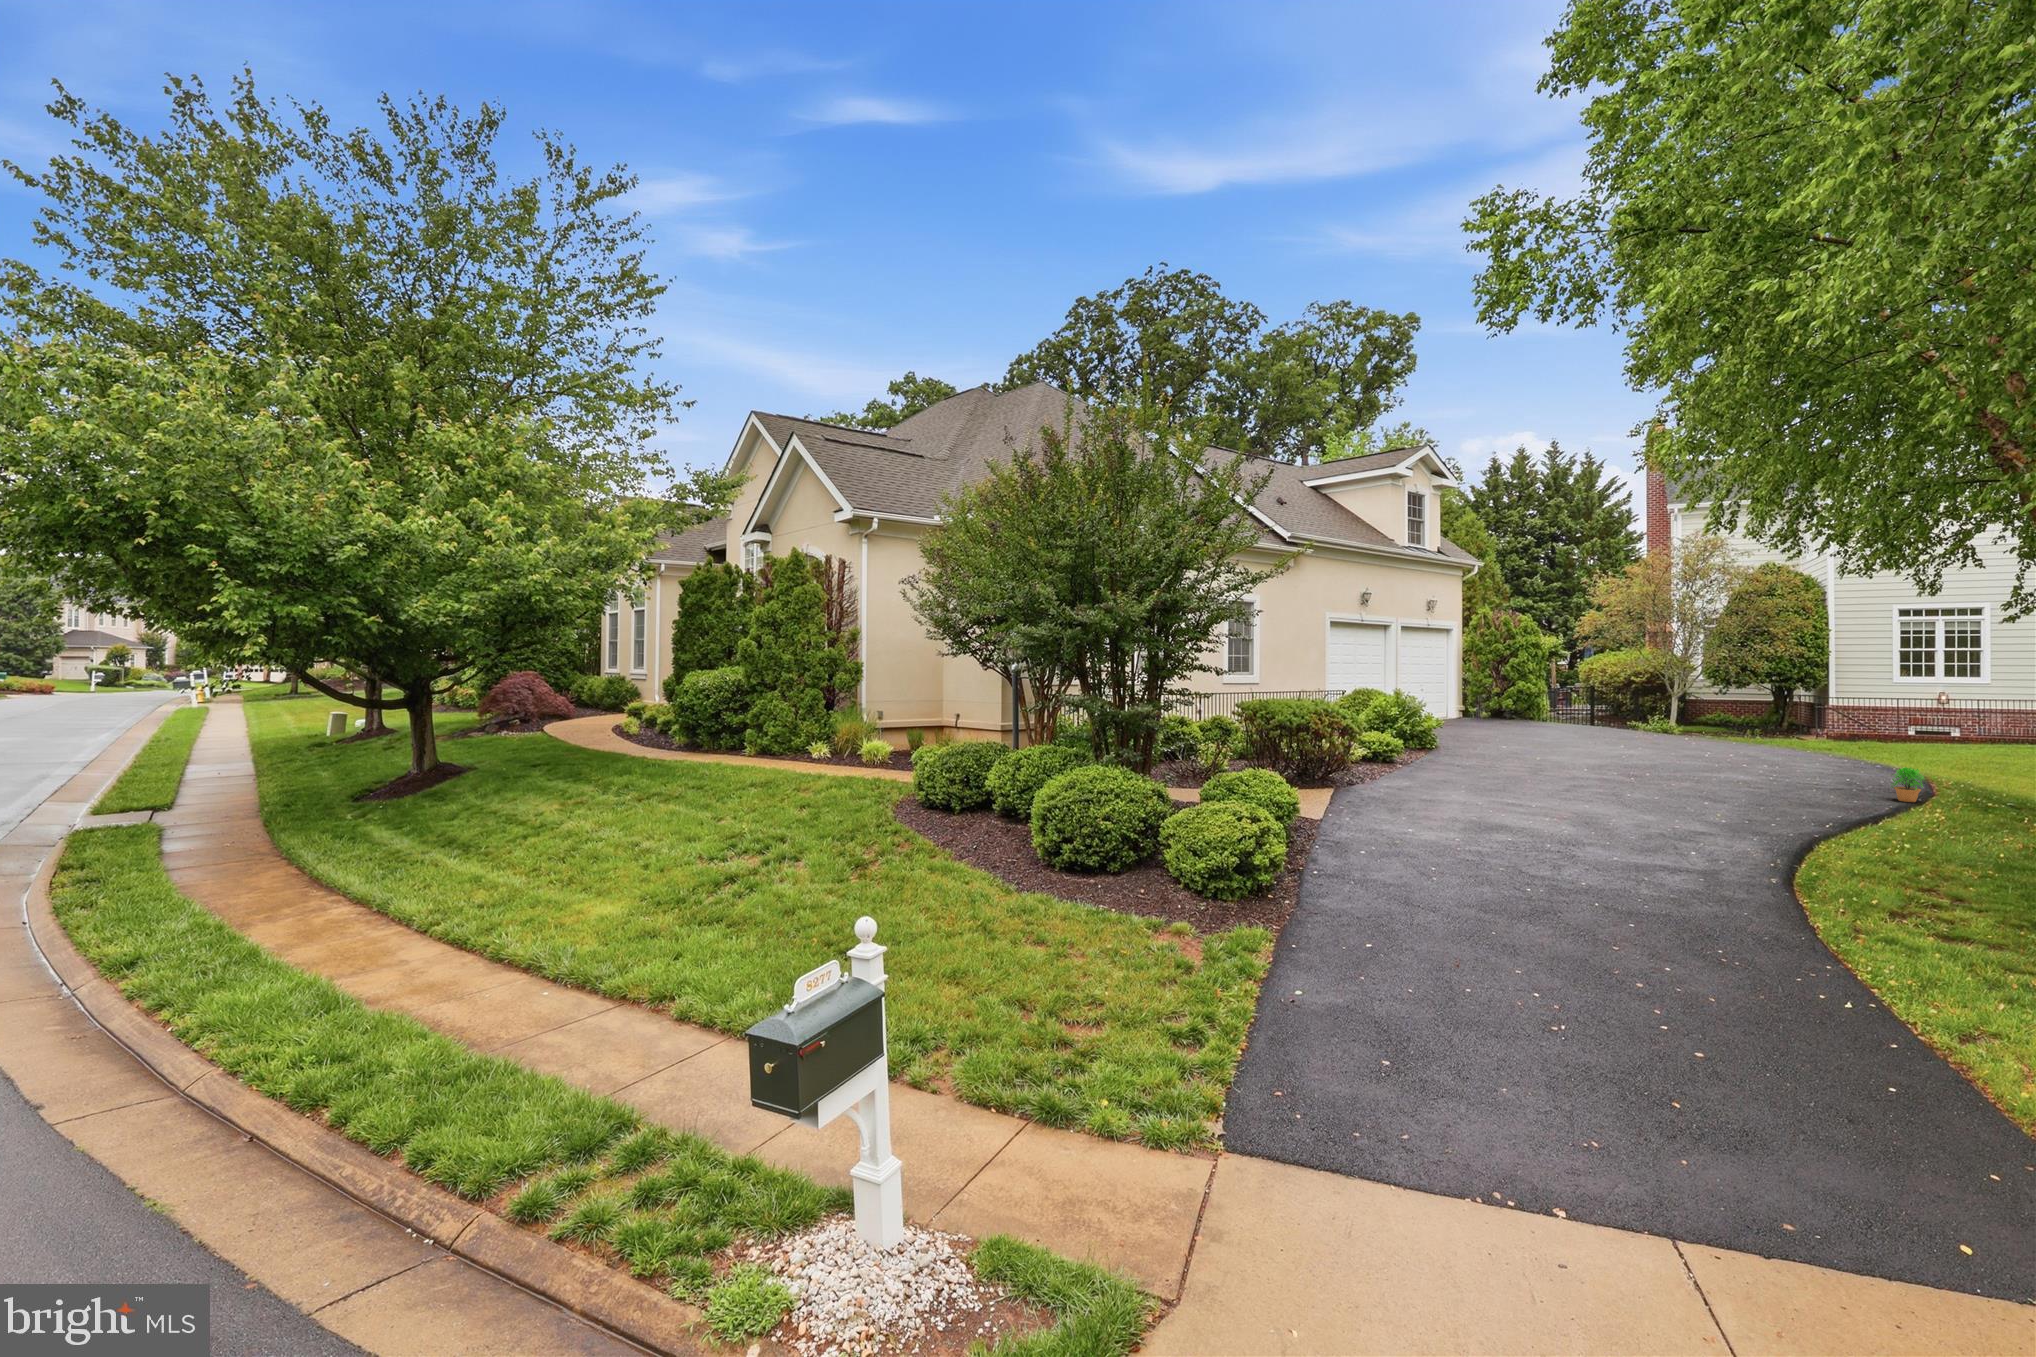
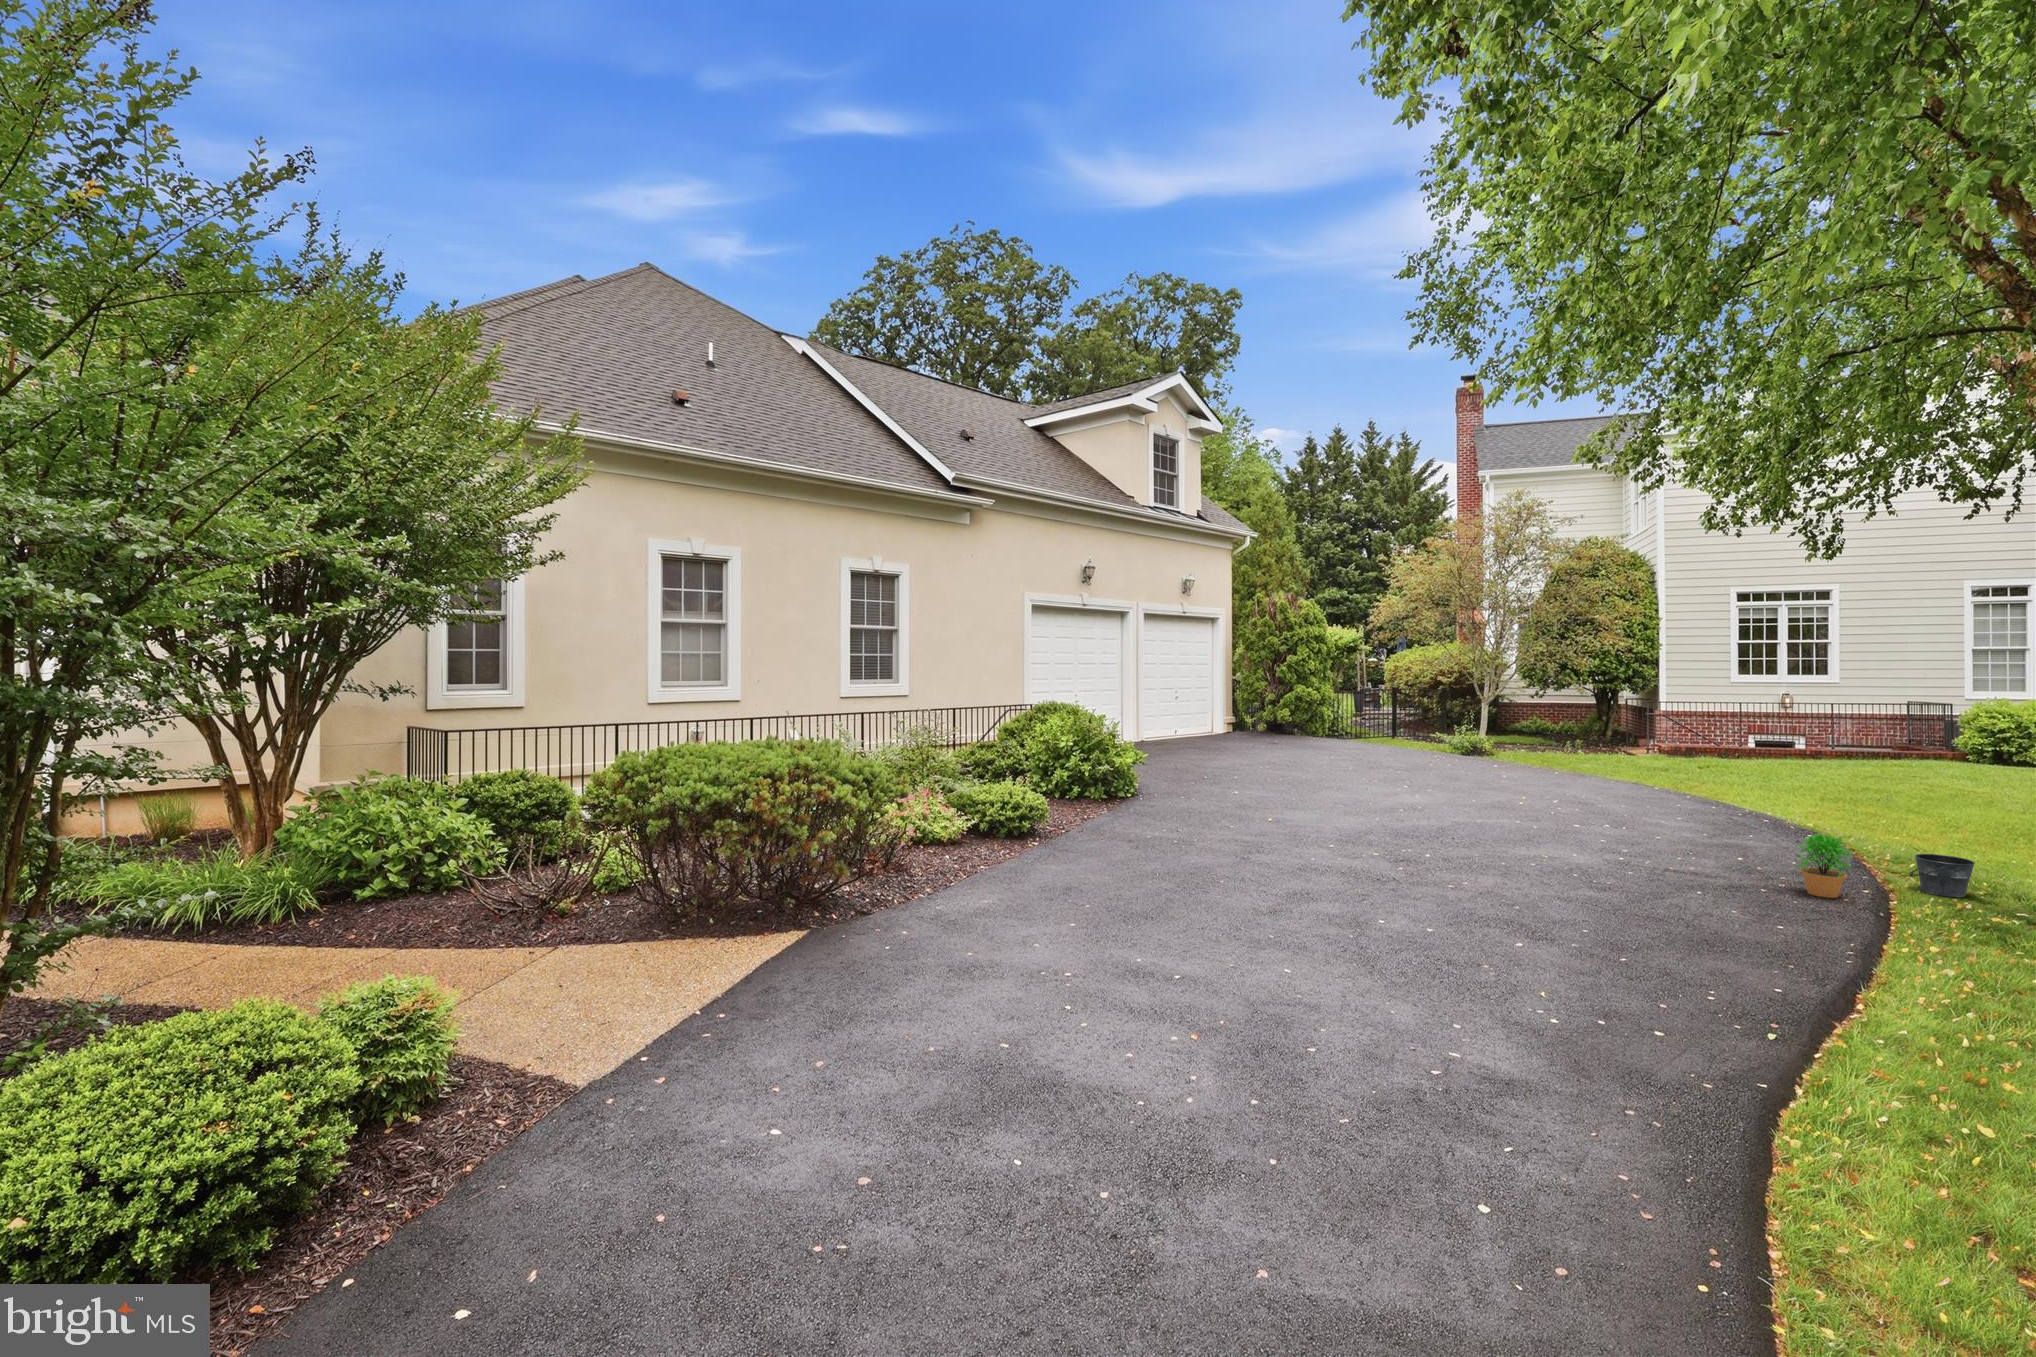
bucket: none [1964,781,2002,804] -> present [1910,854,1975,897]

